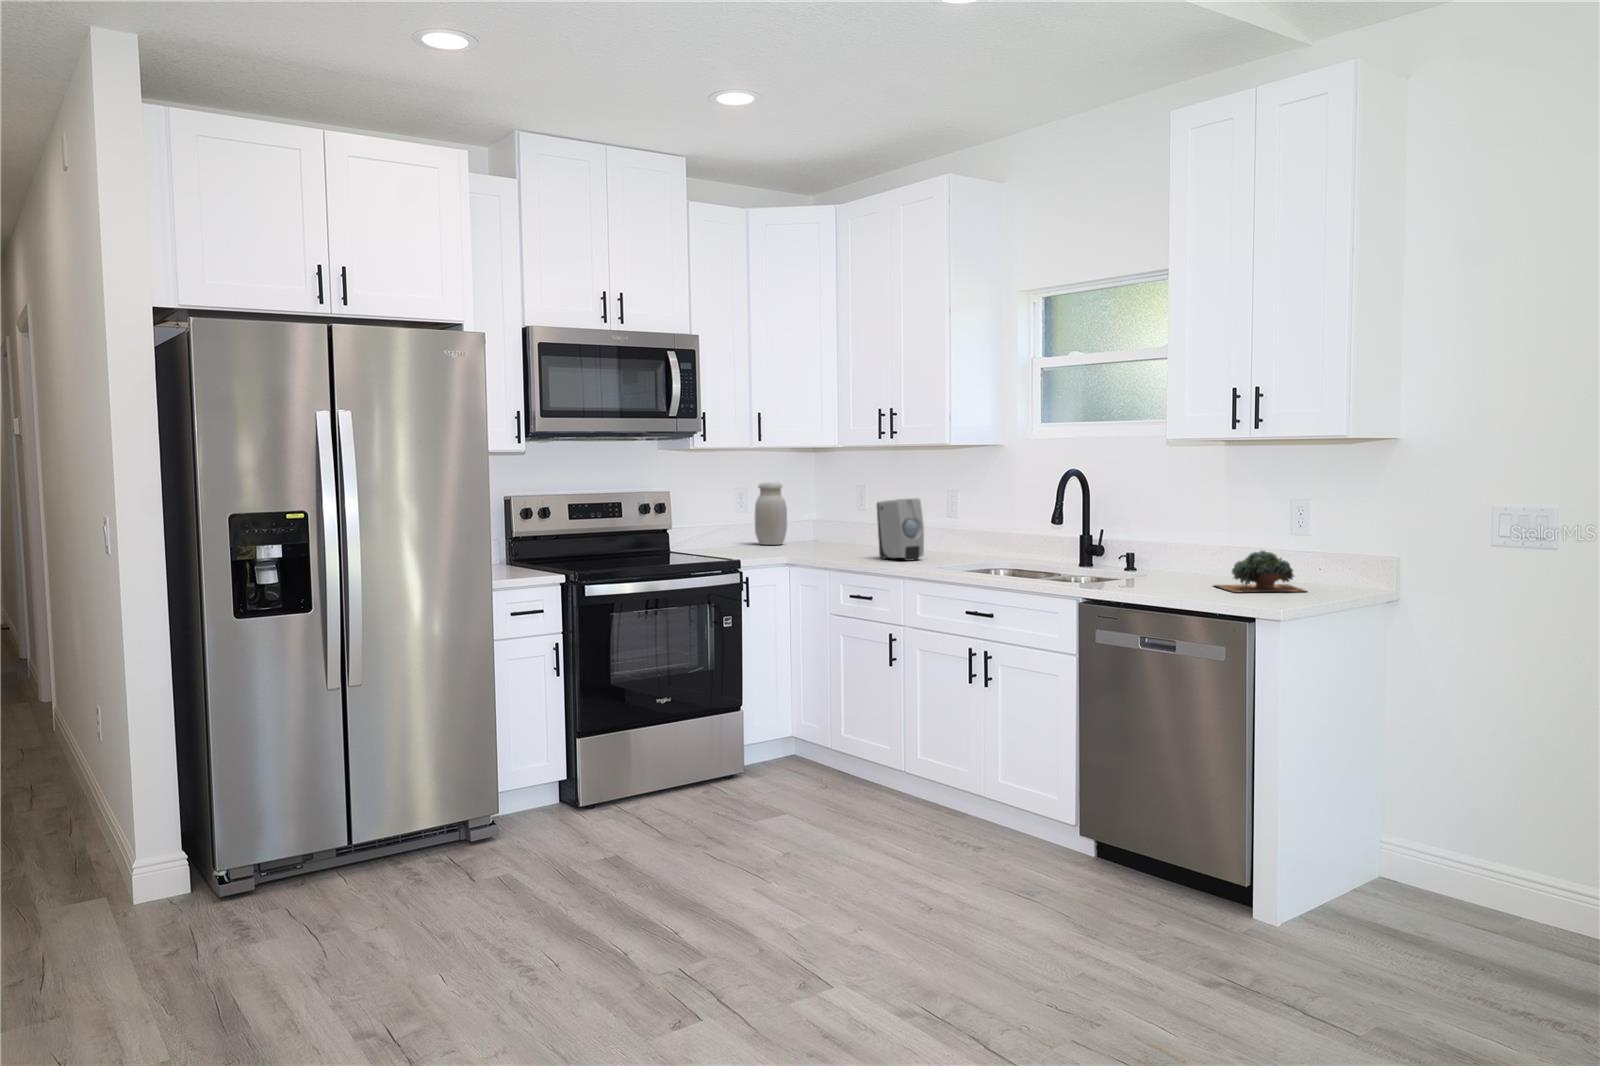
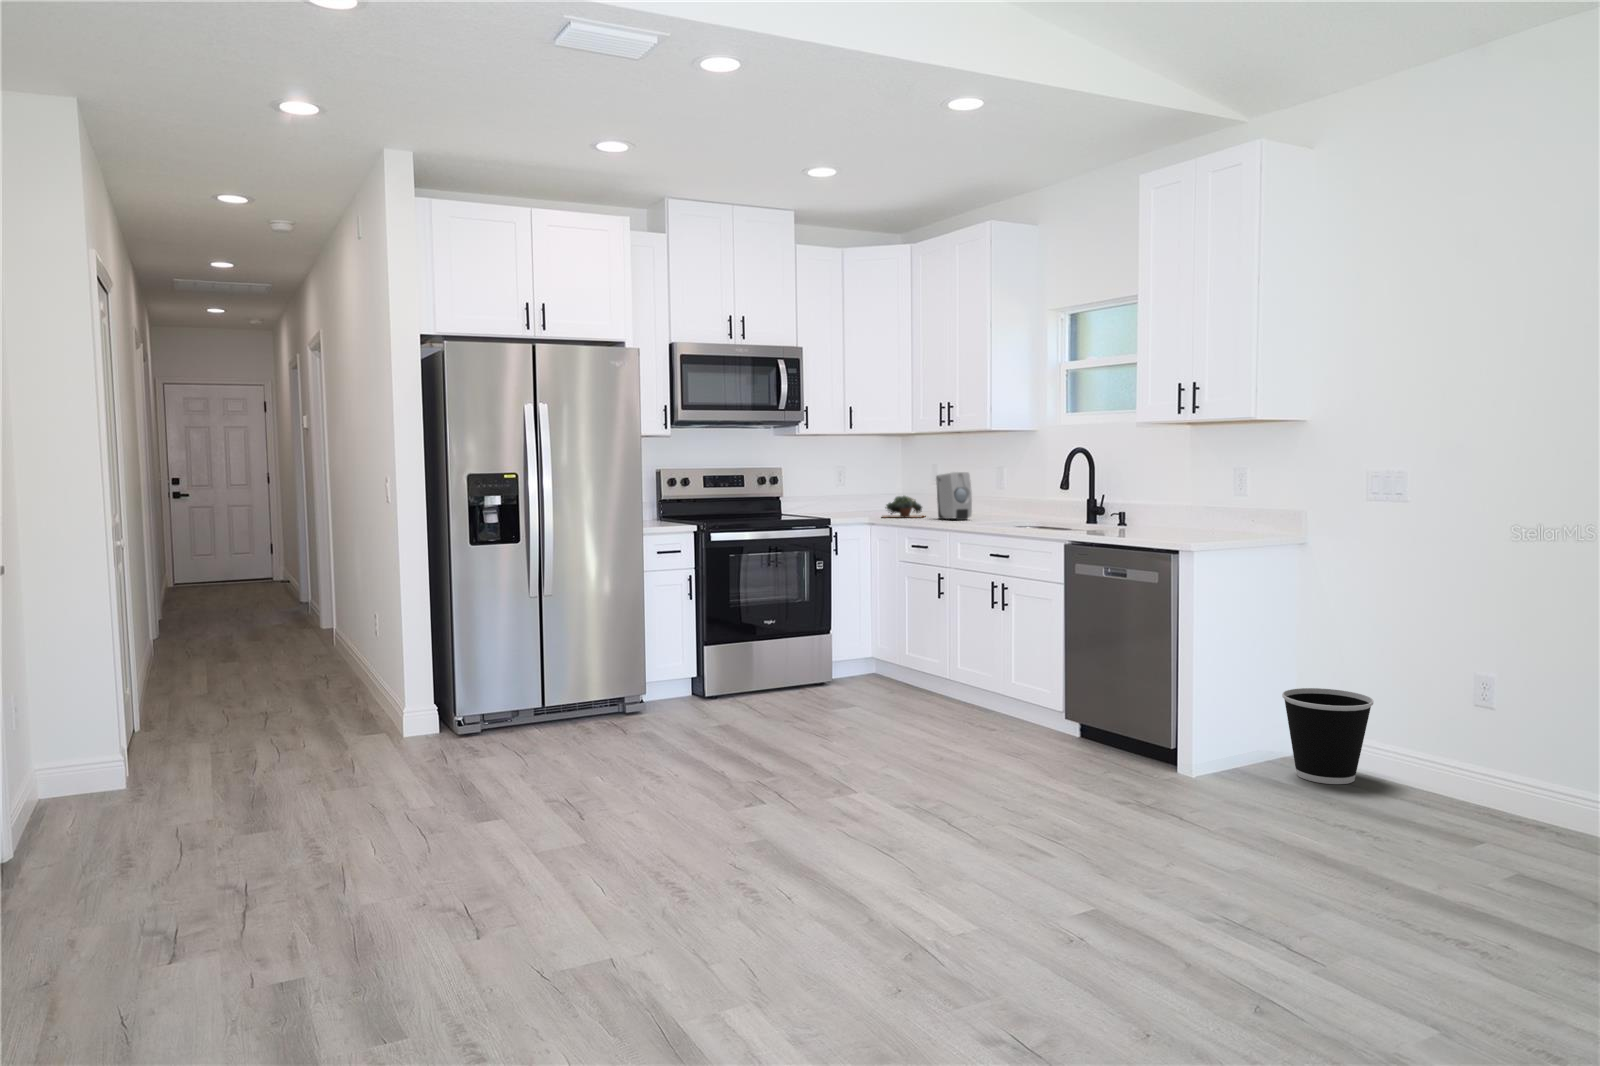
jar: present [755,483,787,545] -> none [850,463,876,512]
succulent plant: present [1215,551,1305,593] -> present [882,496,925,518]
wastebasket: none [1386,795,1512,931] -> present [1282,688,1373,784]

